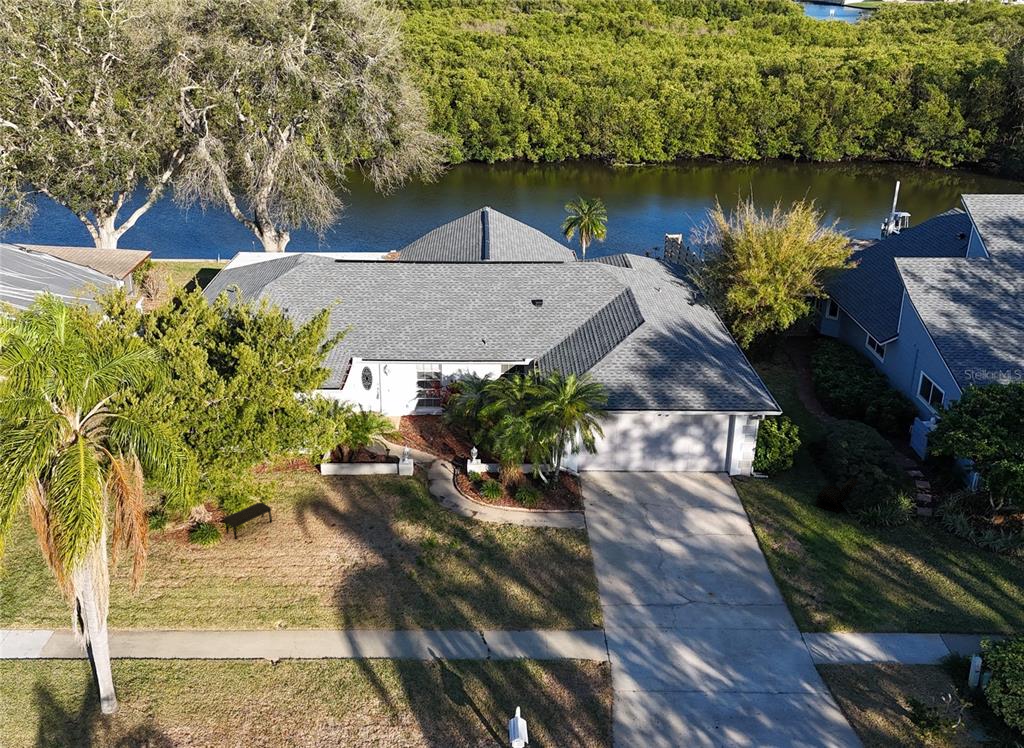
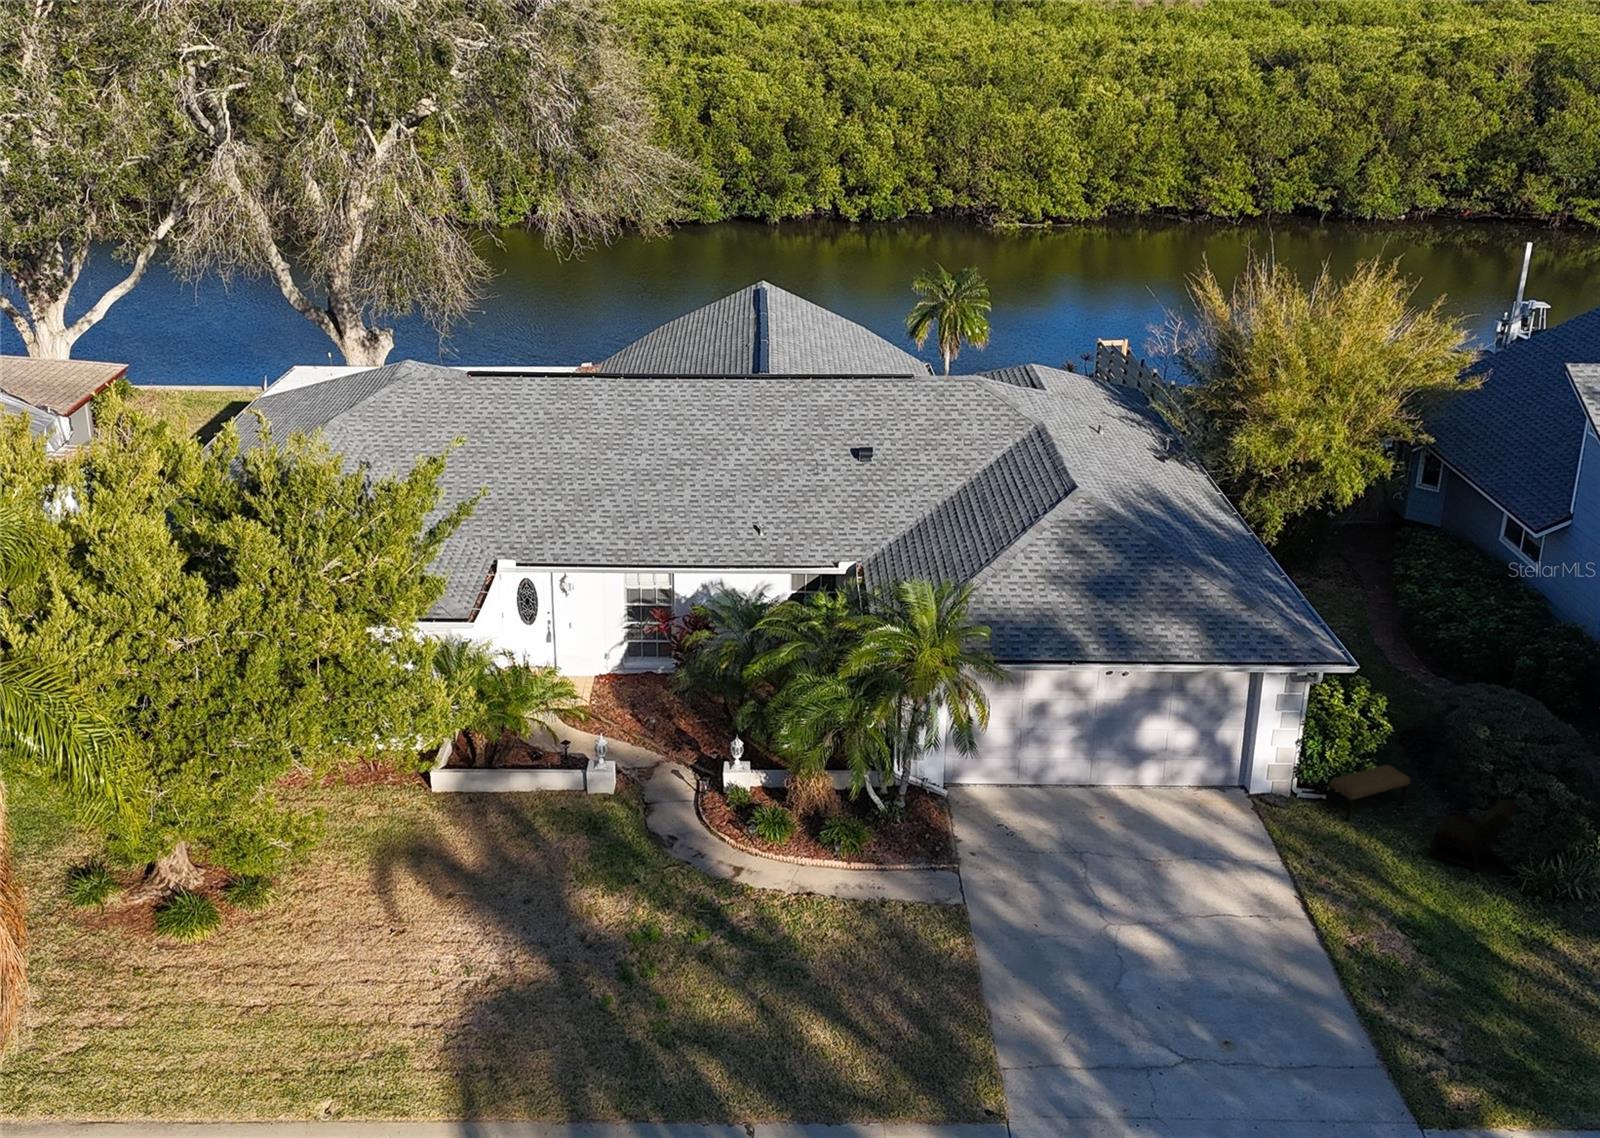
bench: present [224,502,272,539] -> present [1327,765,1410,821]

